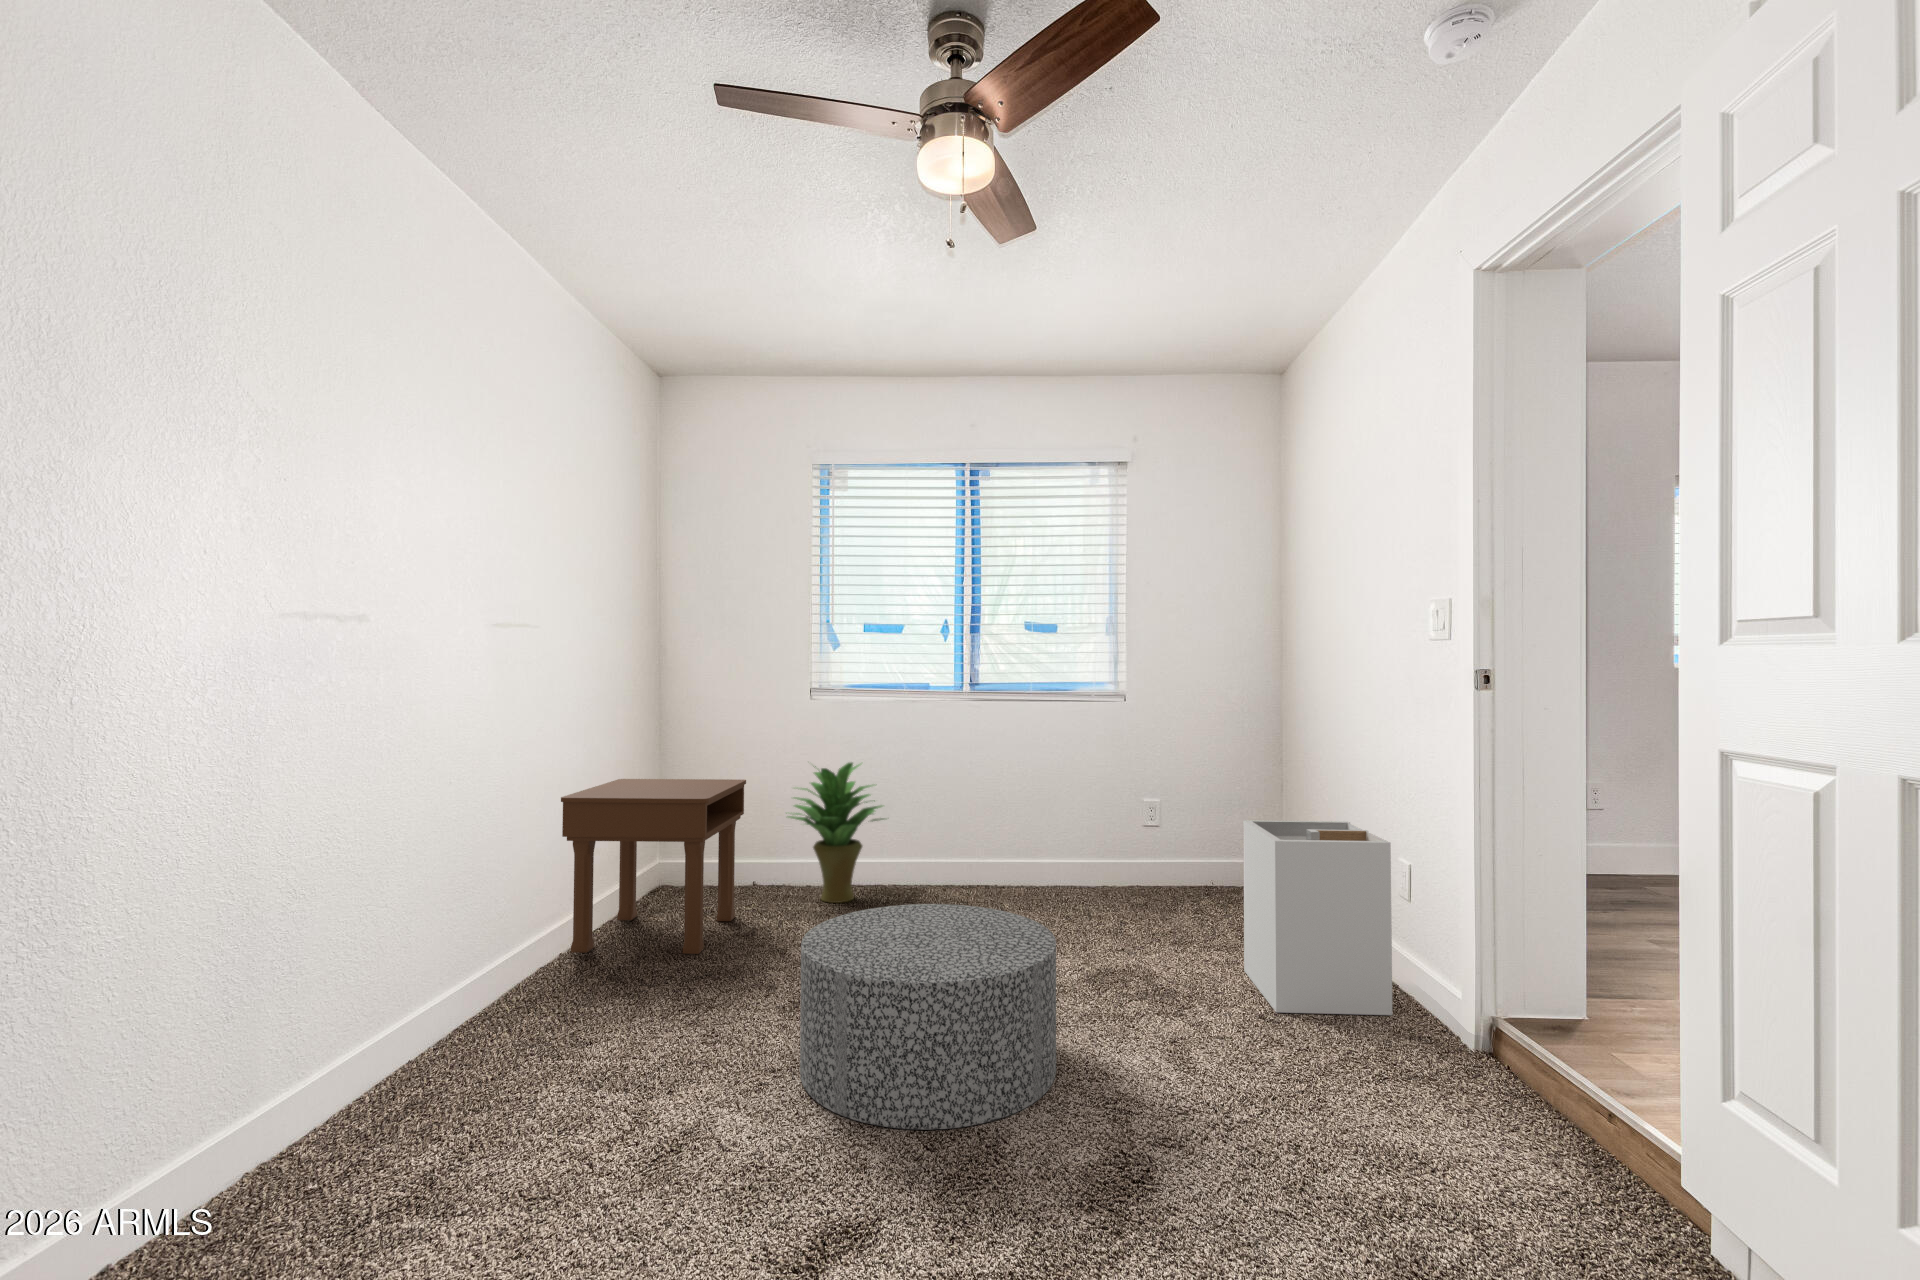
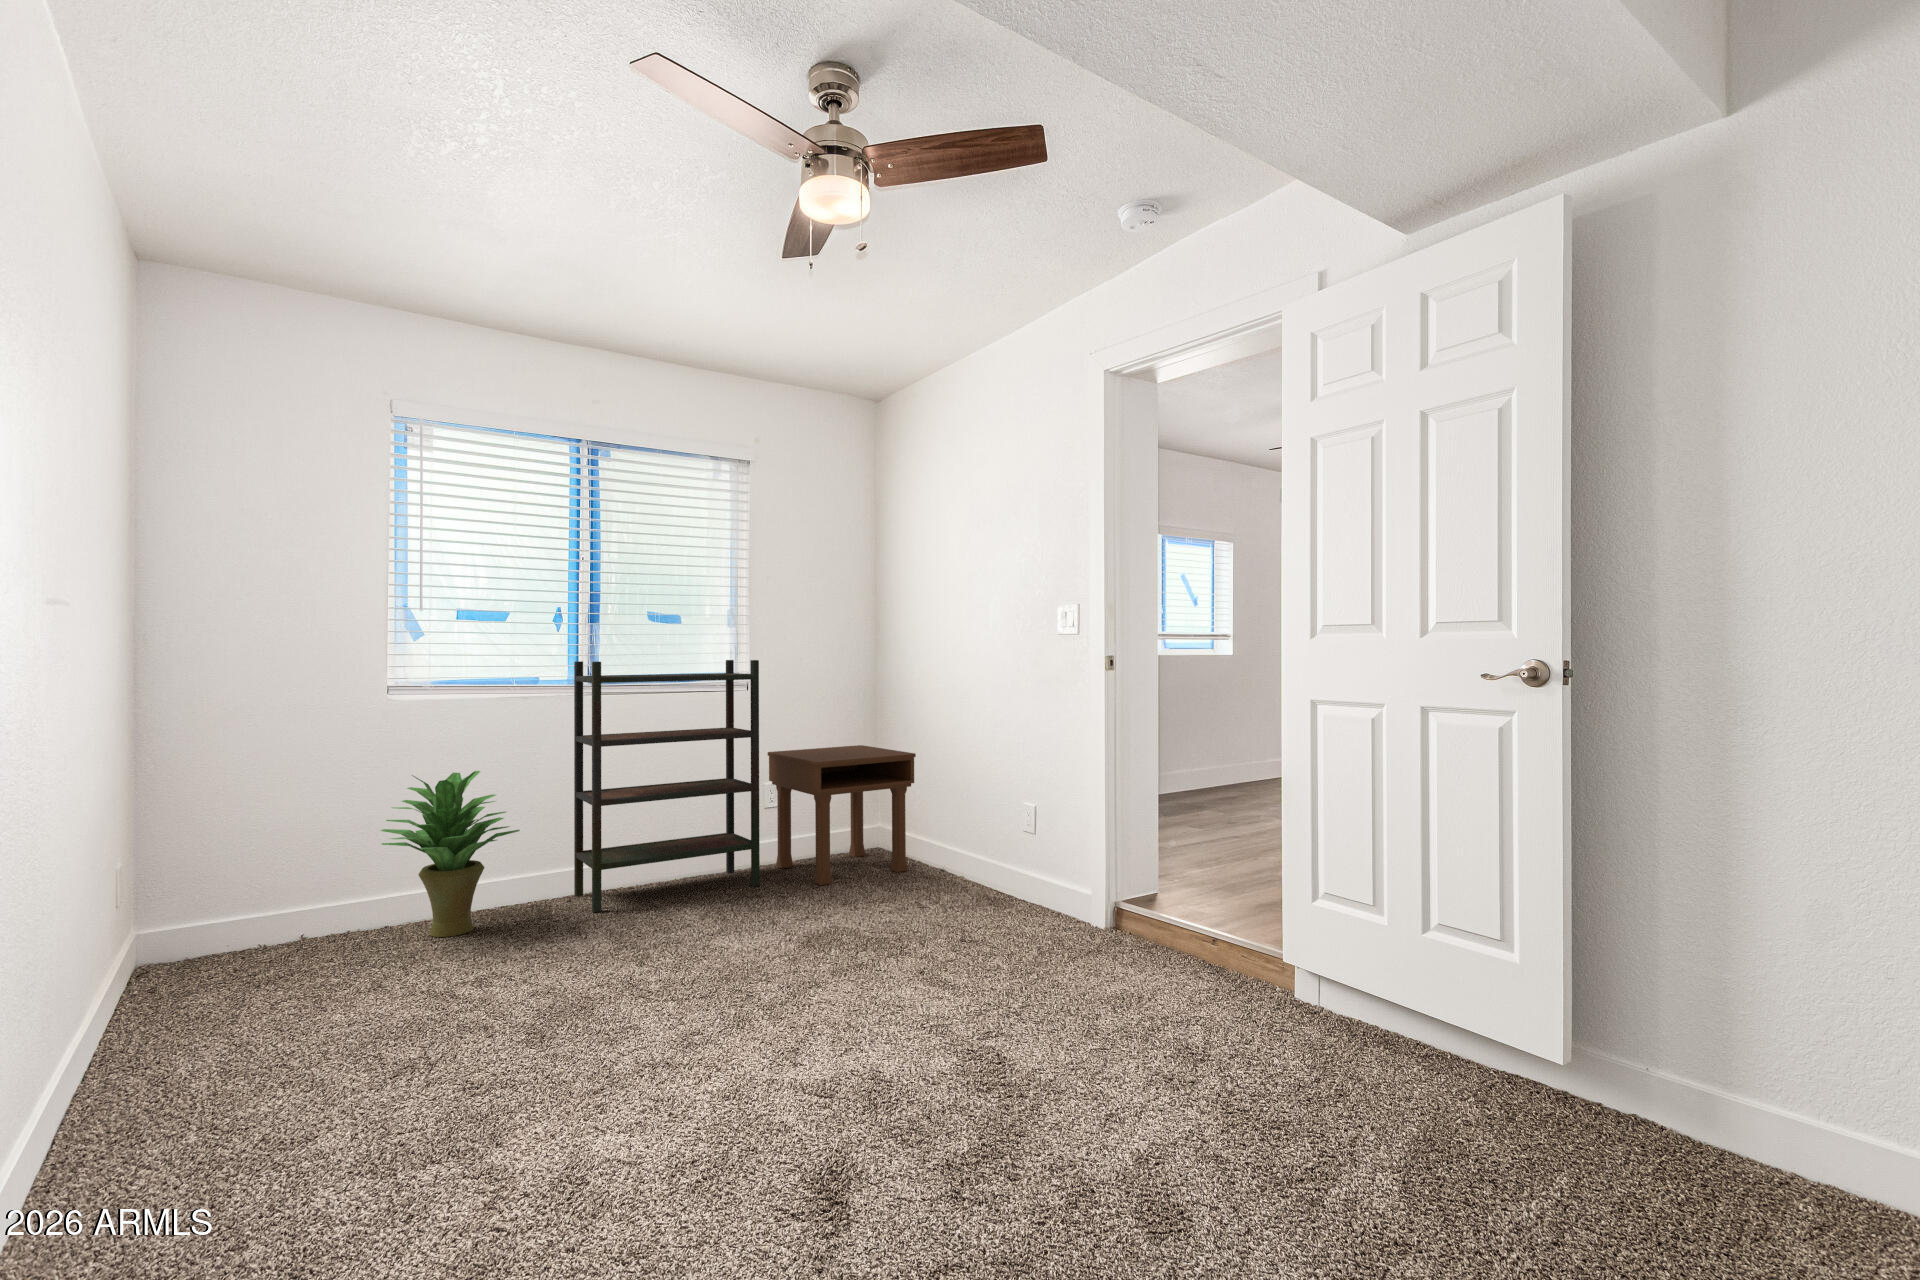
bookshelf: none [949,669,1115,906] -> present [574,660,760,912]
nightstand: present [561,779,746,954] -> present [768,745,916,885]
laundry hamper: present [1243,820,1392,1015] -> none [915,779,1039,935]
ottoman: present [800,904,1056,1130] -> none [619,888,871,1098]

